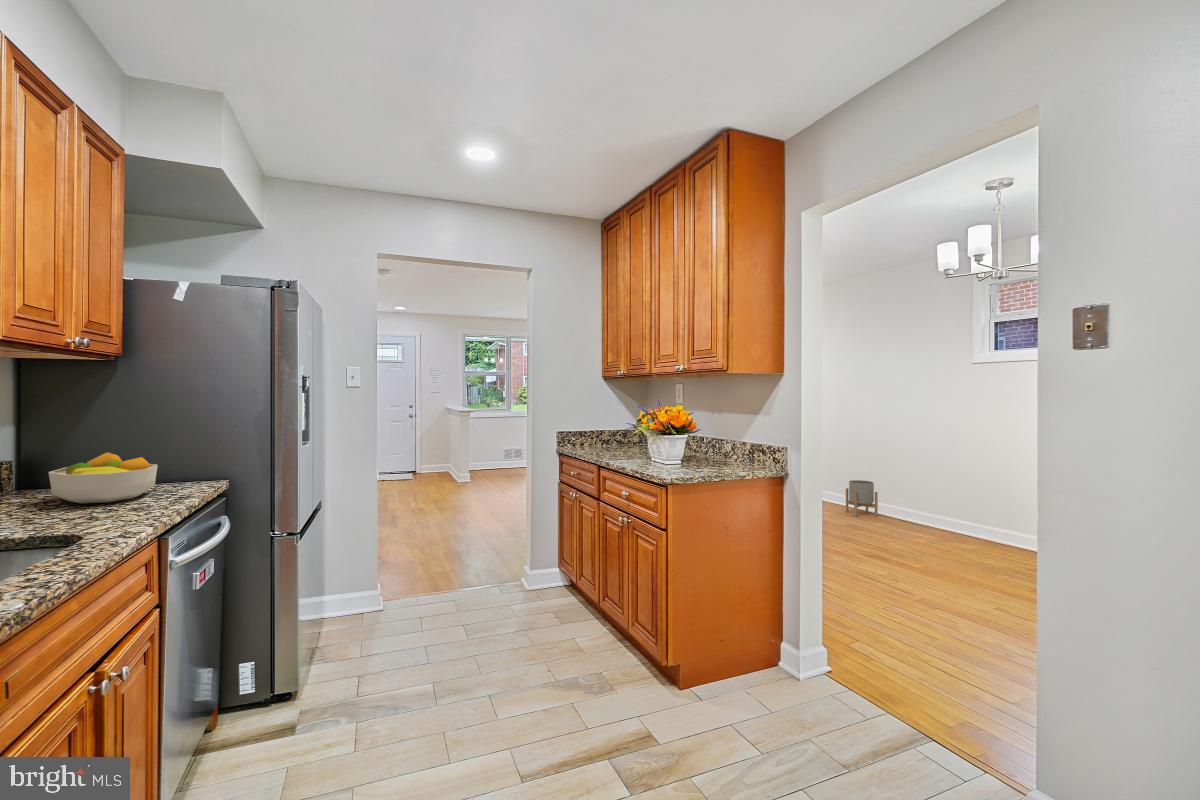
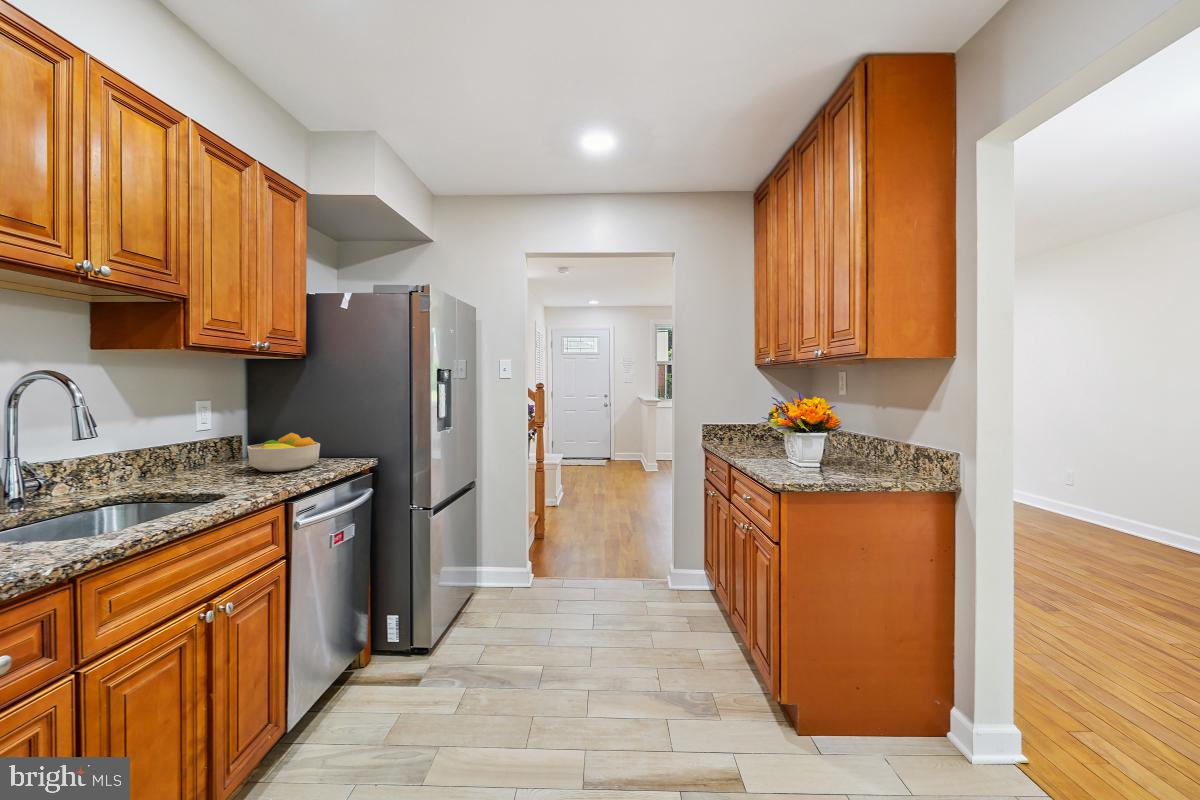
planter: present [846,480,878,516] -> none [1126,501,1182,553]

